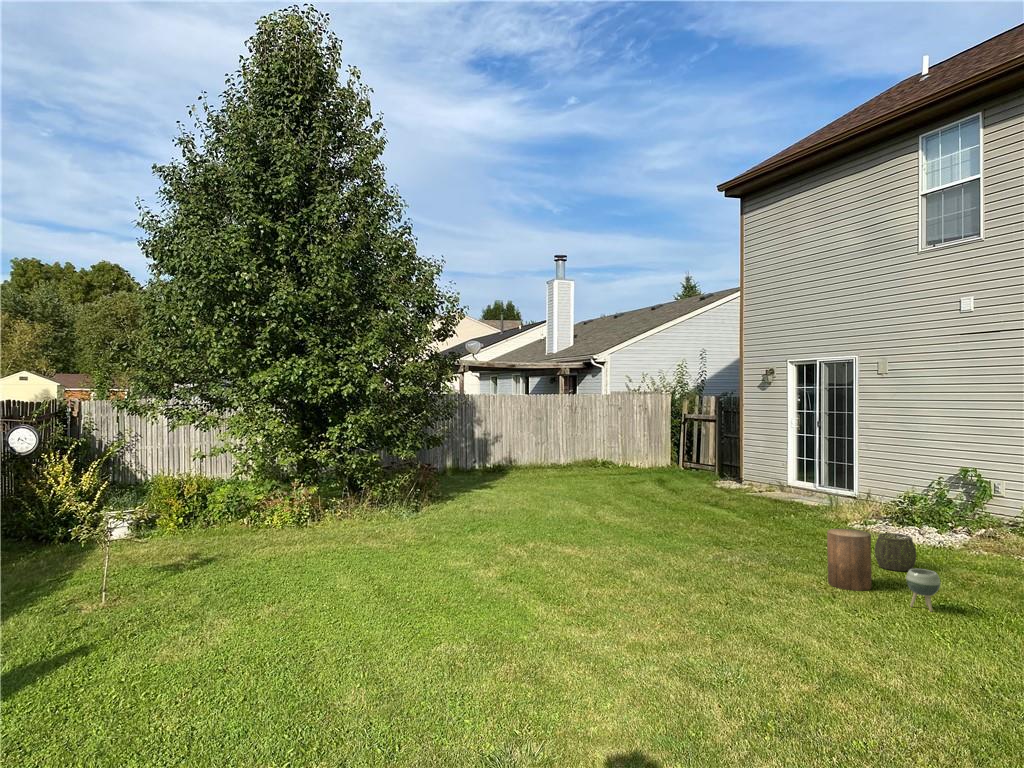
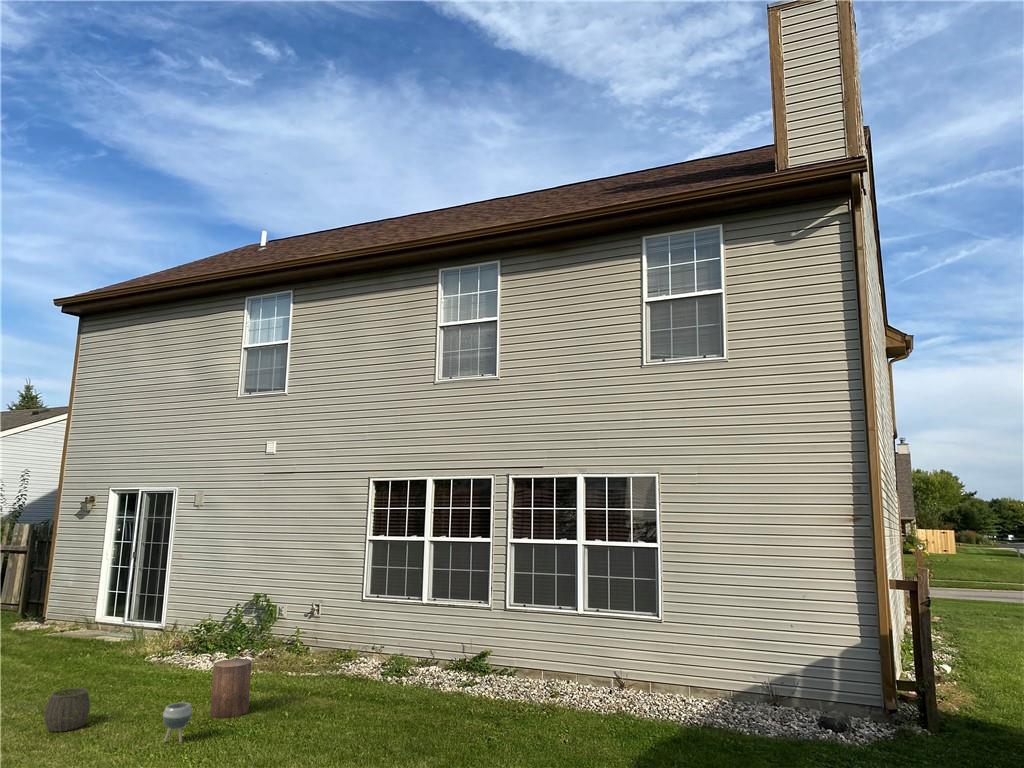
stool: present [827,529,872,591] -> present [210,659,251,718]
woven basket: present [875,533,917,571] -> present [44,688,90,732]

